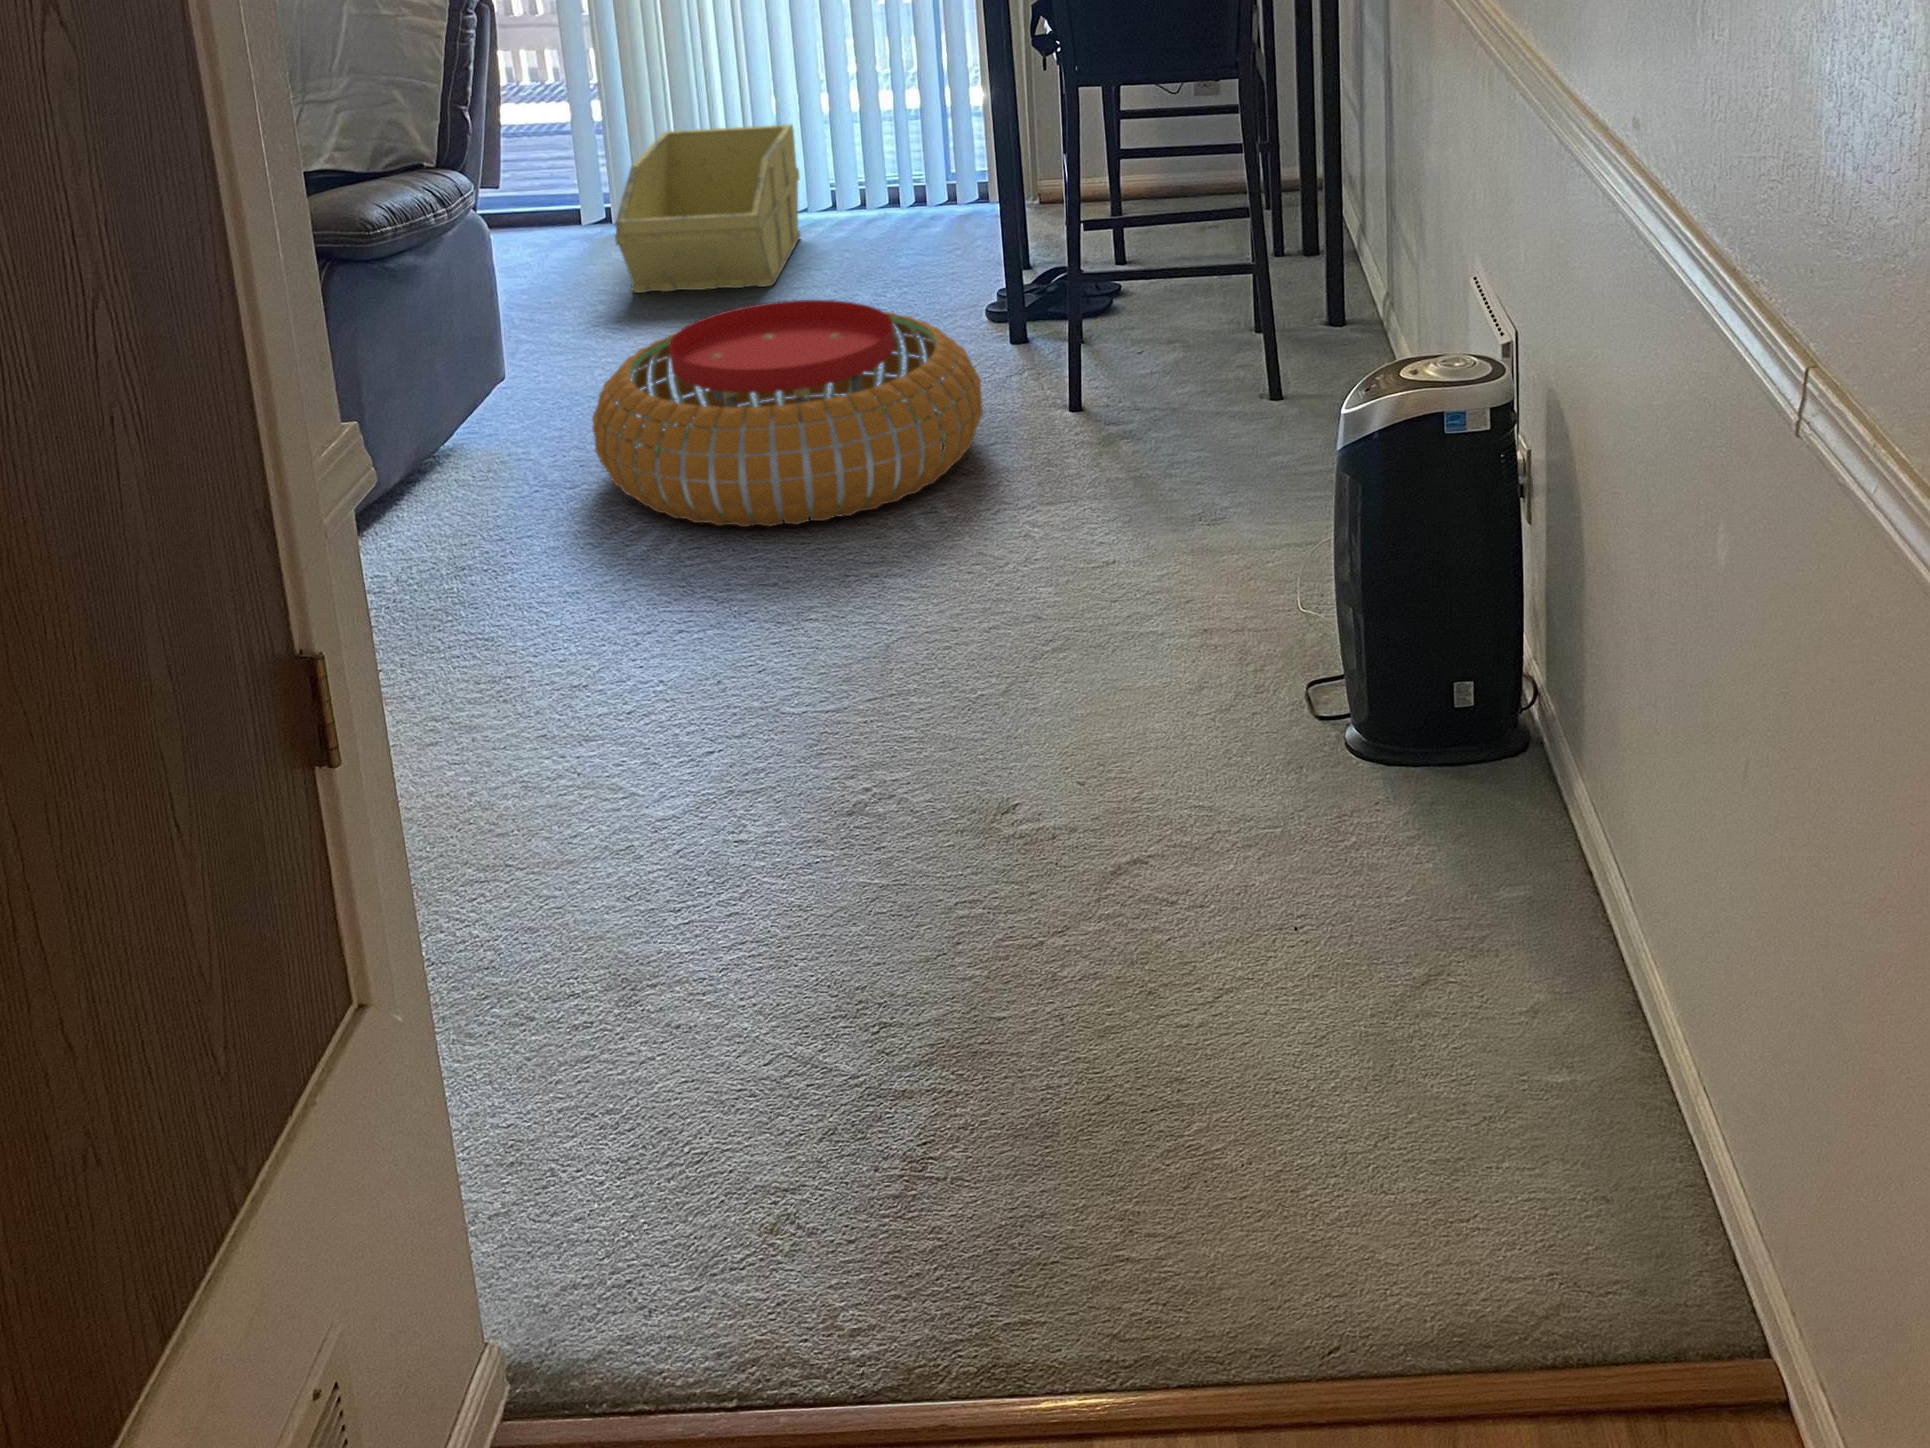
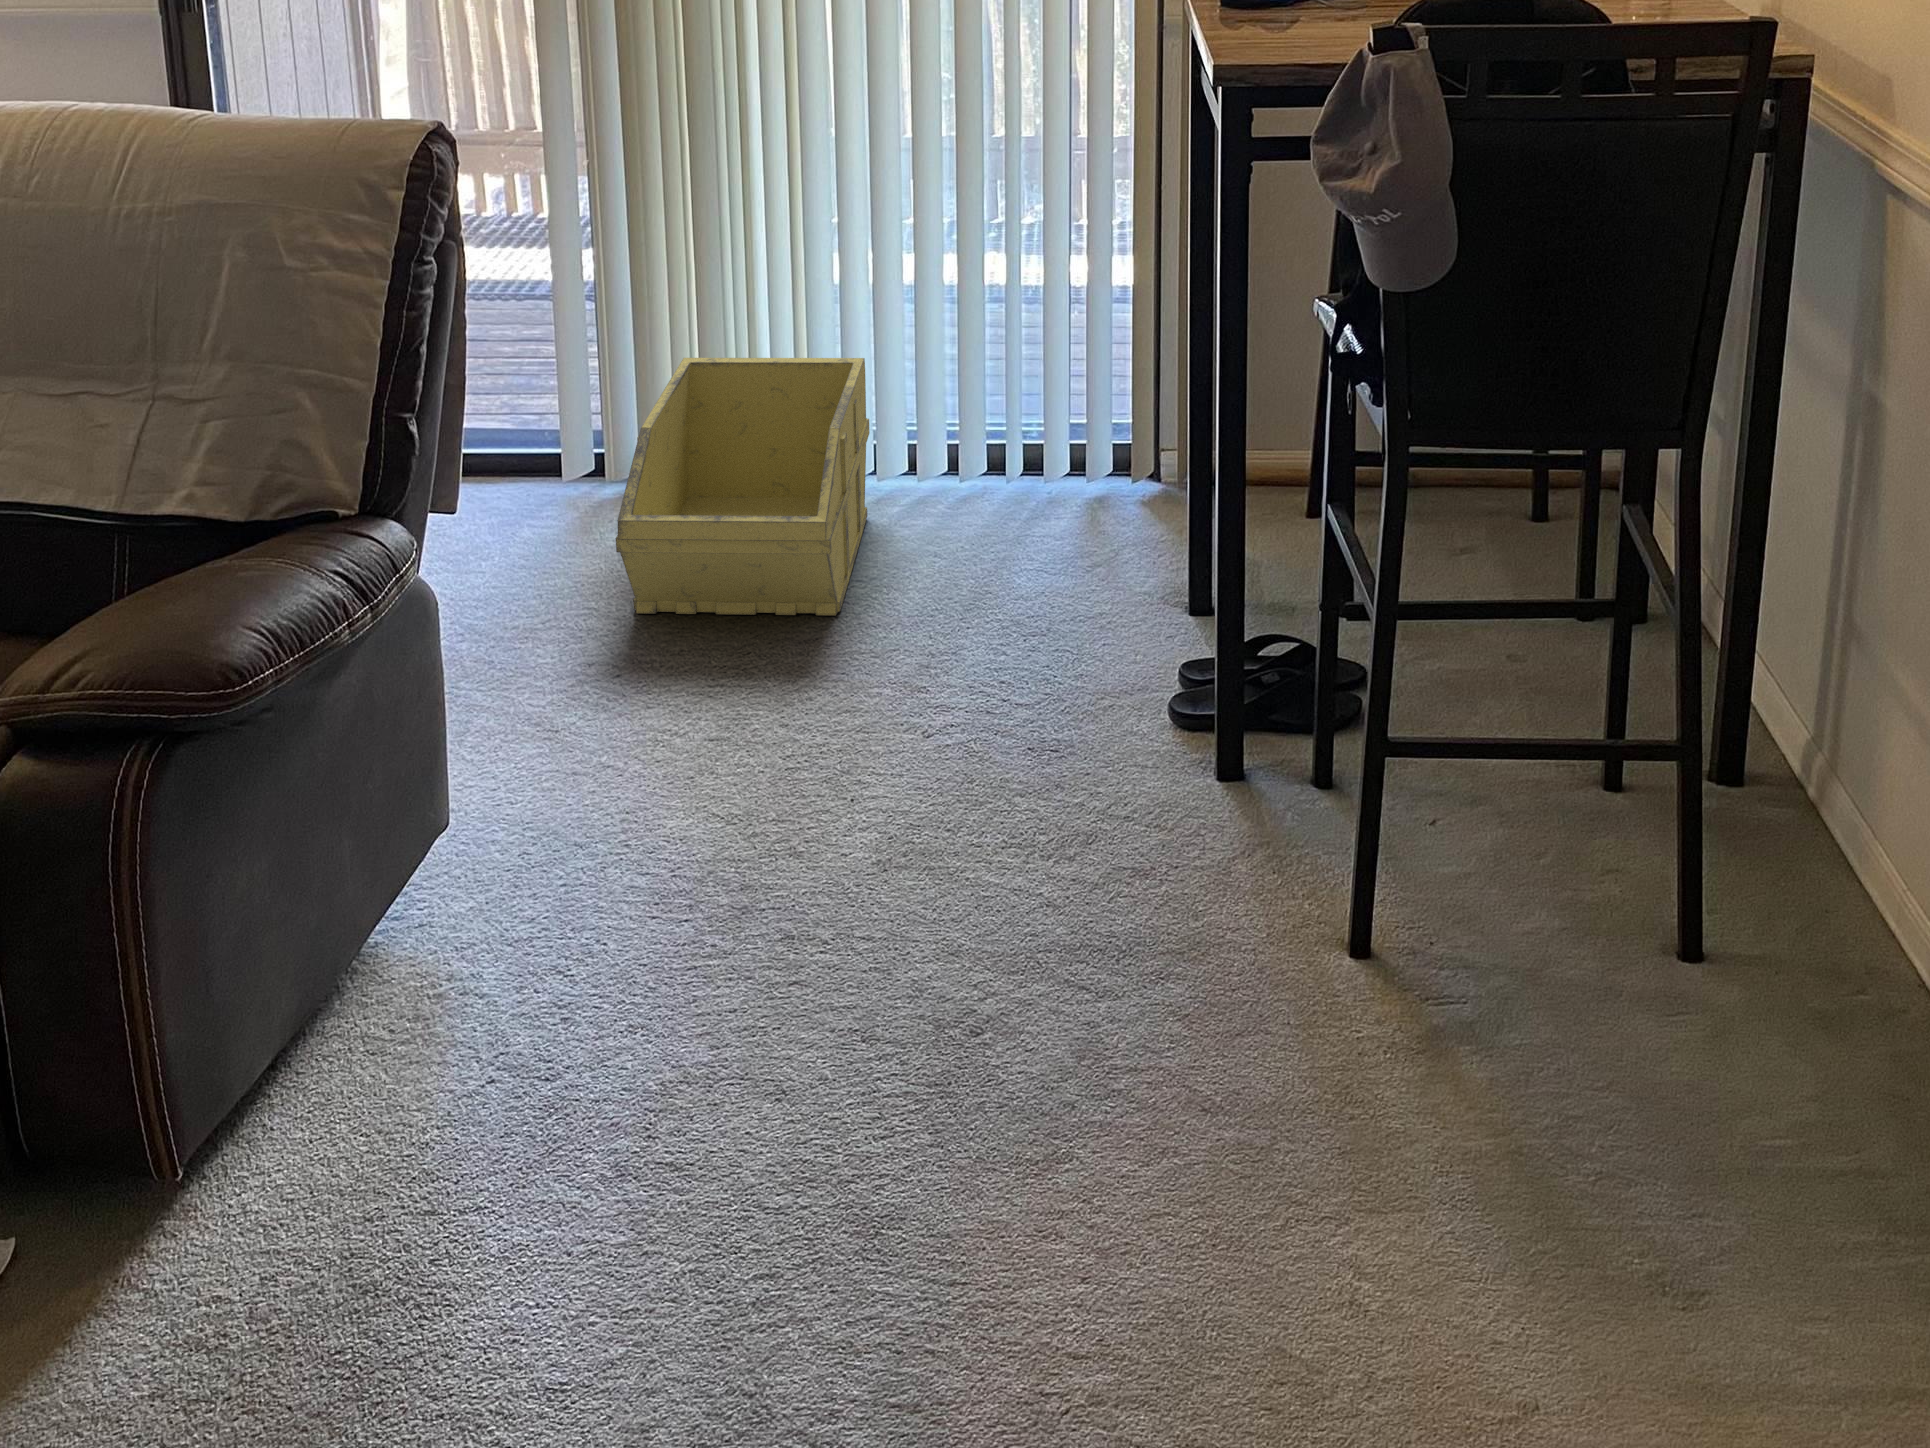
pouf: present [592,300,983,527] -> none [592,760,1240,1235]

